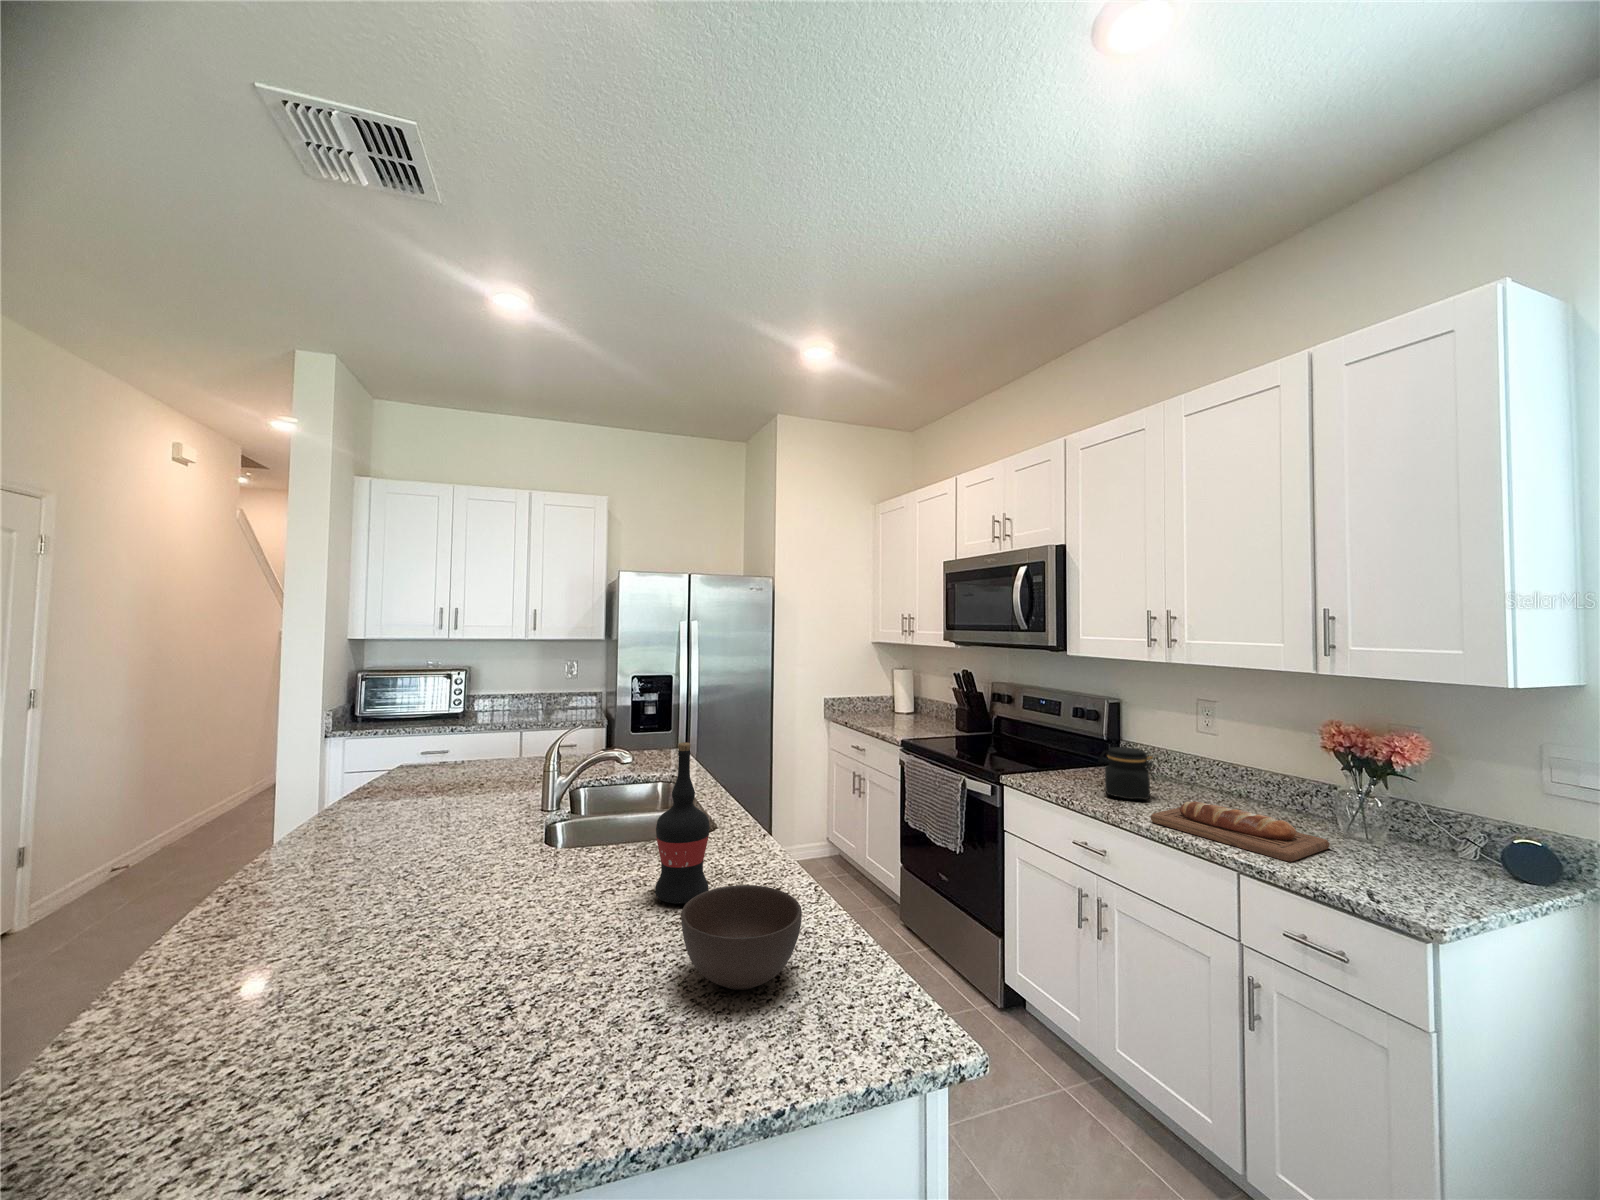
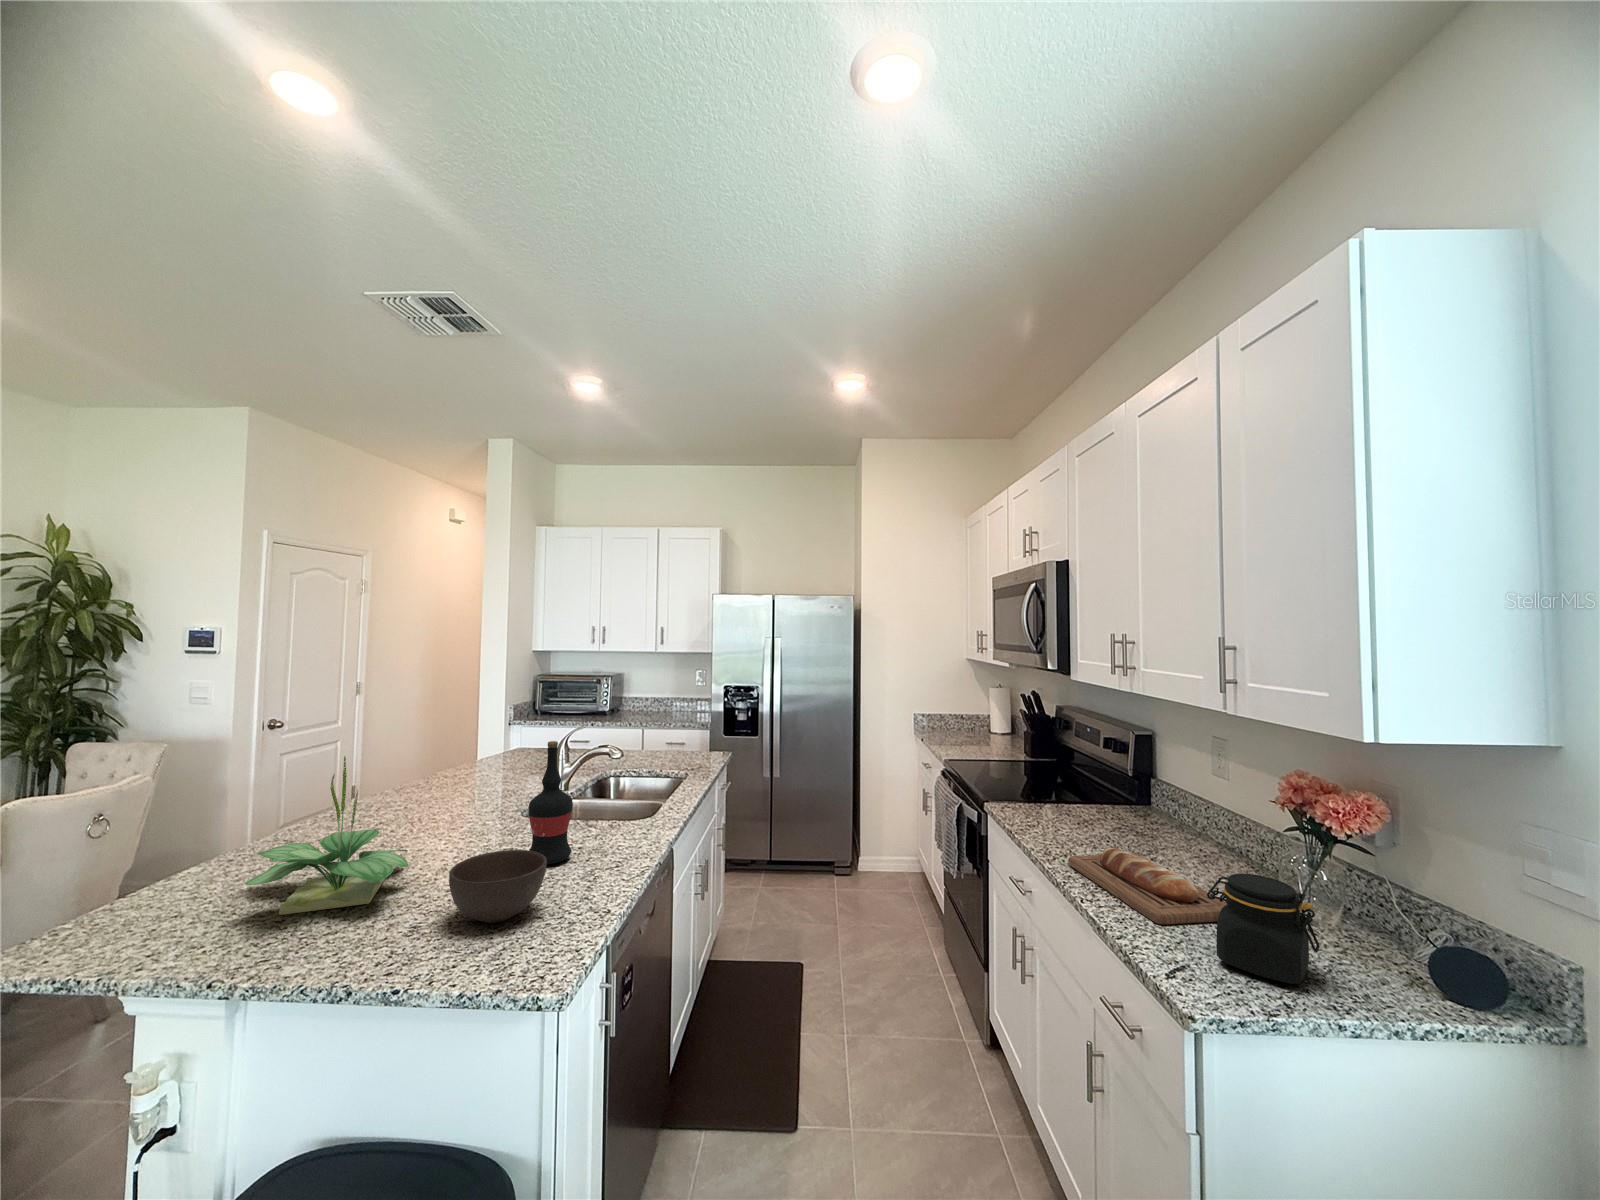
jar: present [1098,747,1154,799] -> present [1207,874,1320,984]
potted plant: none [289,784,582,1052] -> present [245,756,408,915]

